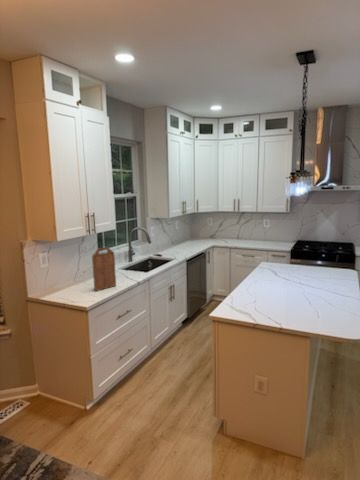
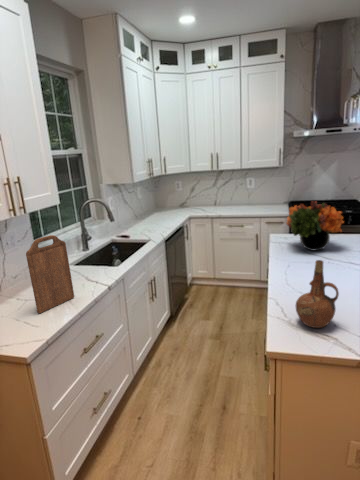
flower arrangement: none [261,240,301,275] -> present [287,201,344,251]
ceramic pitcher: none [230,272,252,310] -> present [296,260,339,328]

